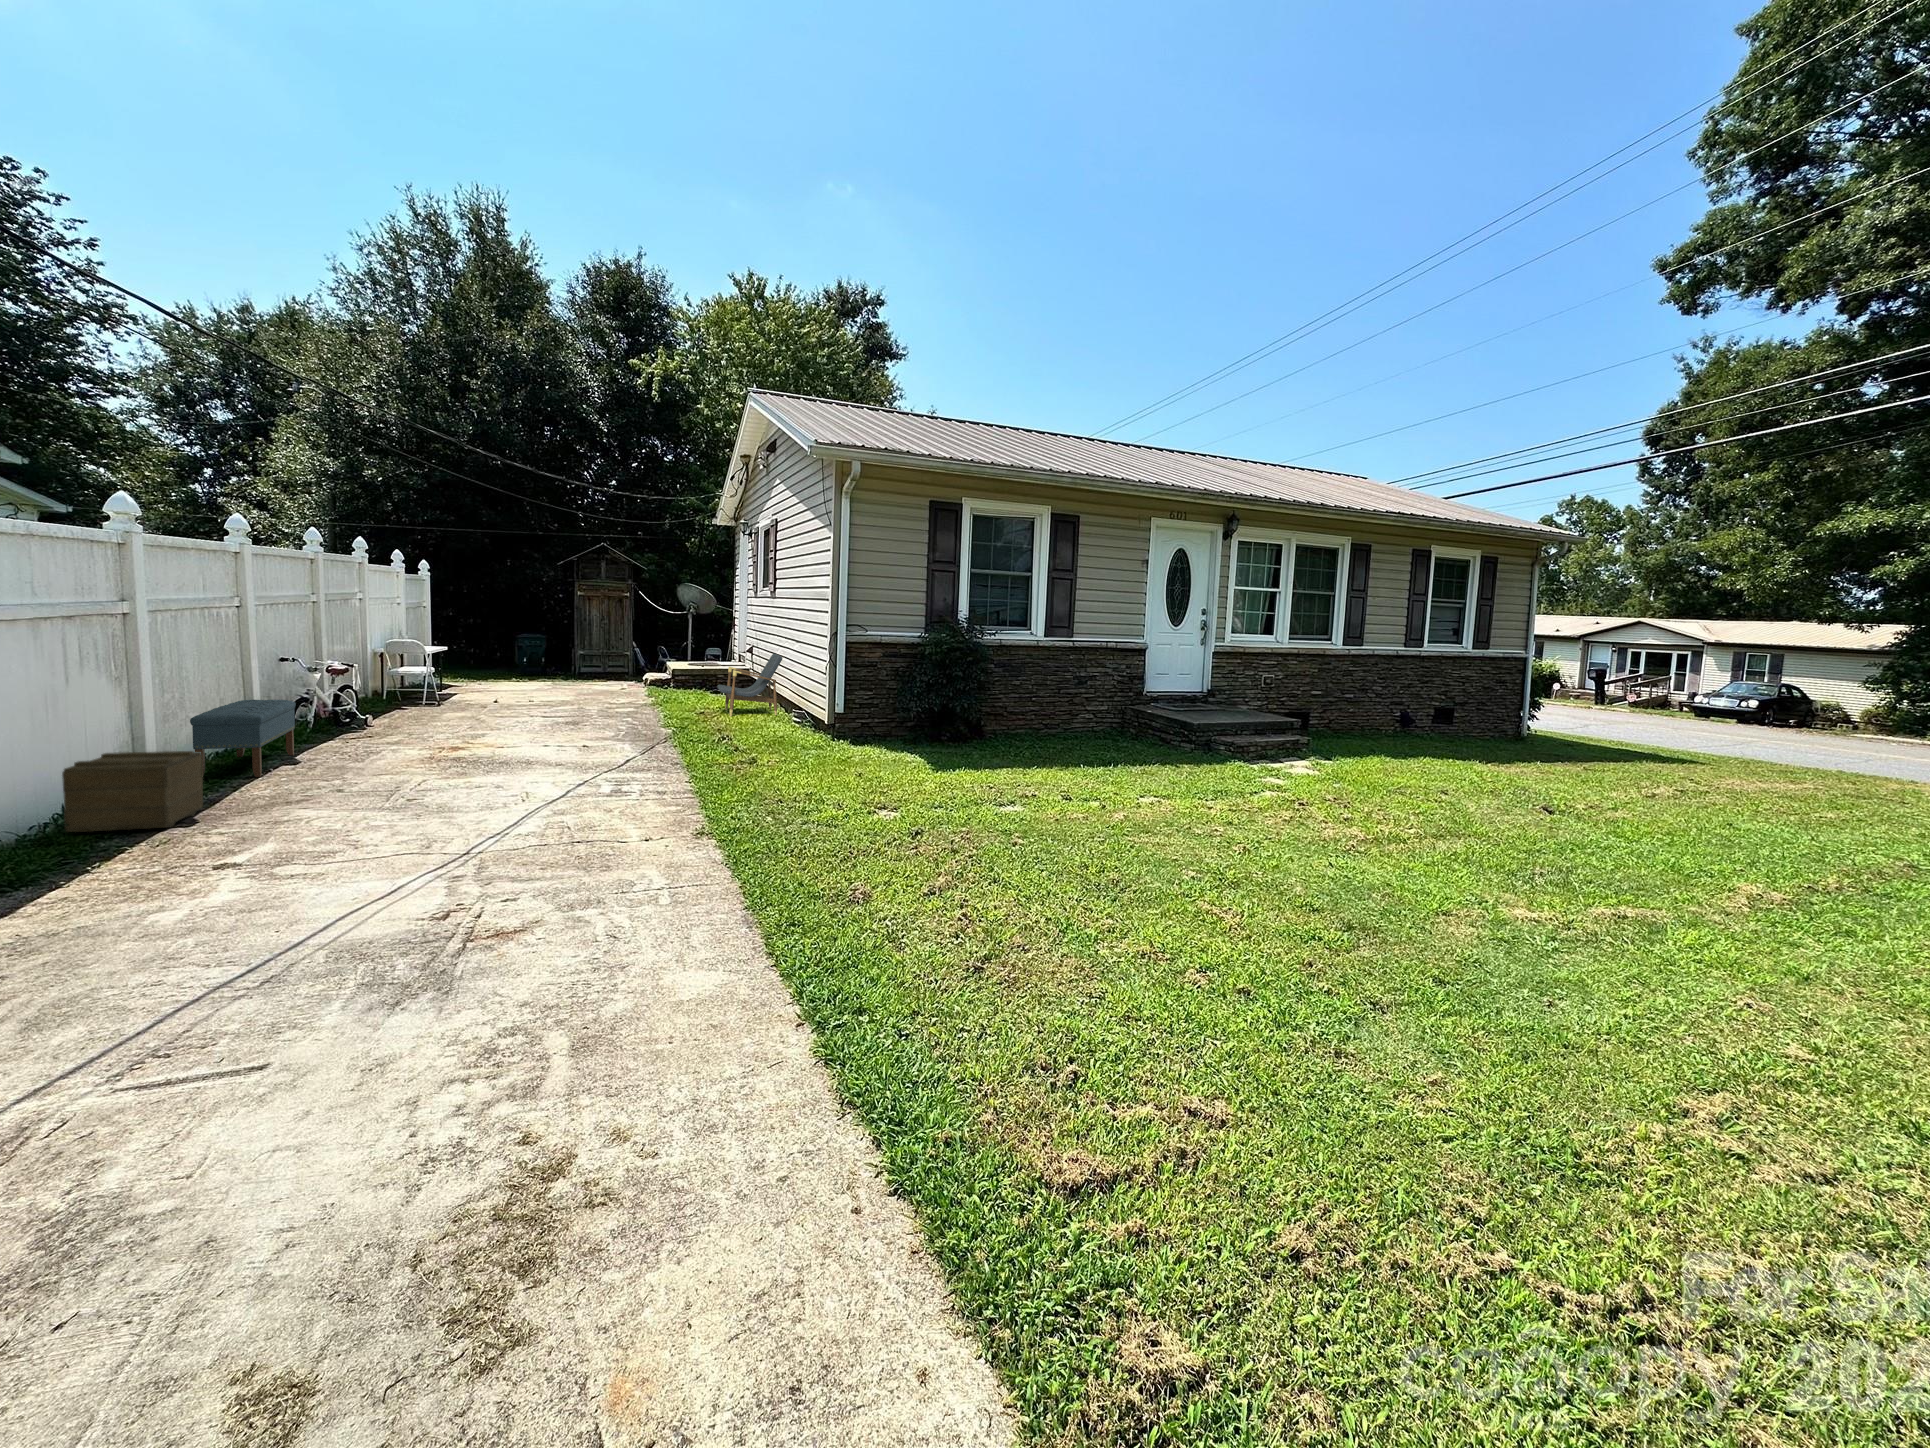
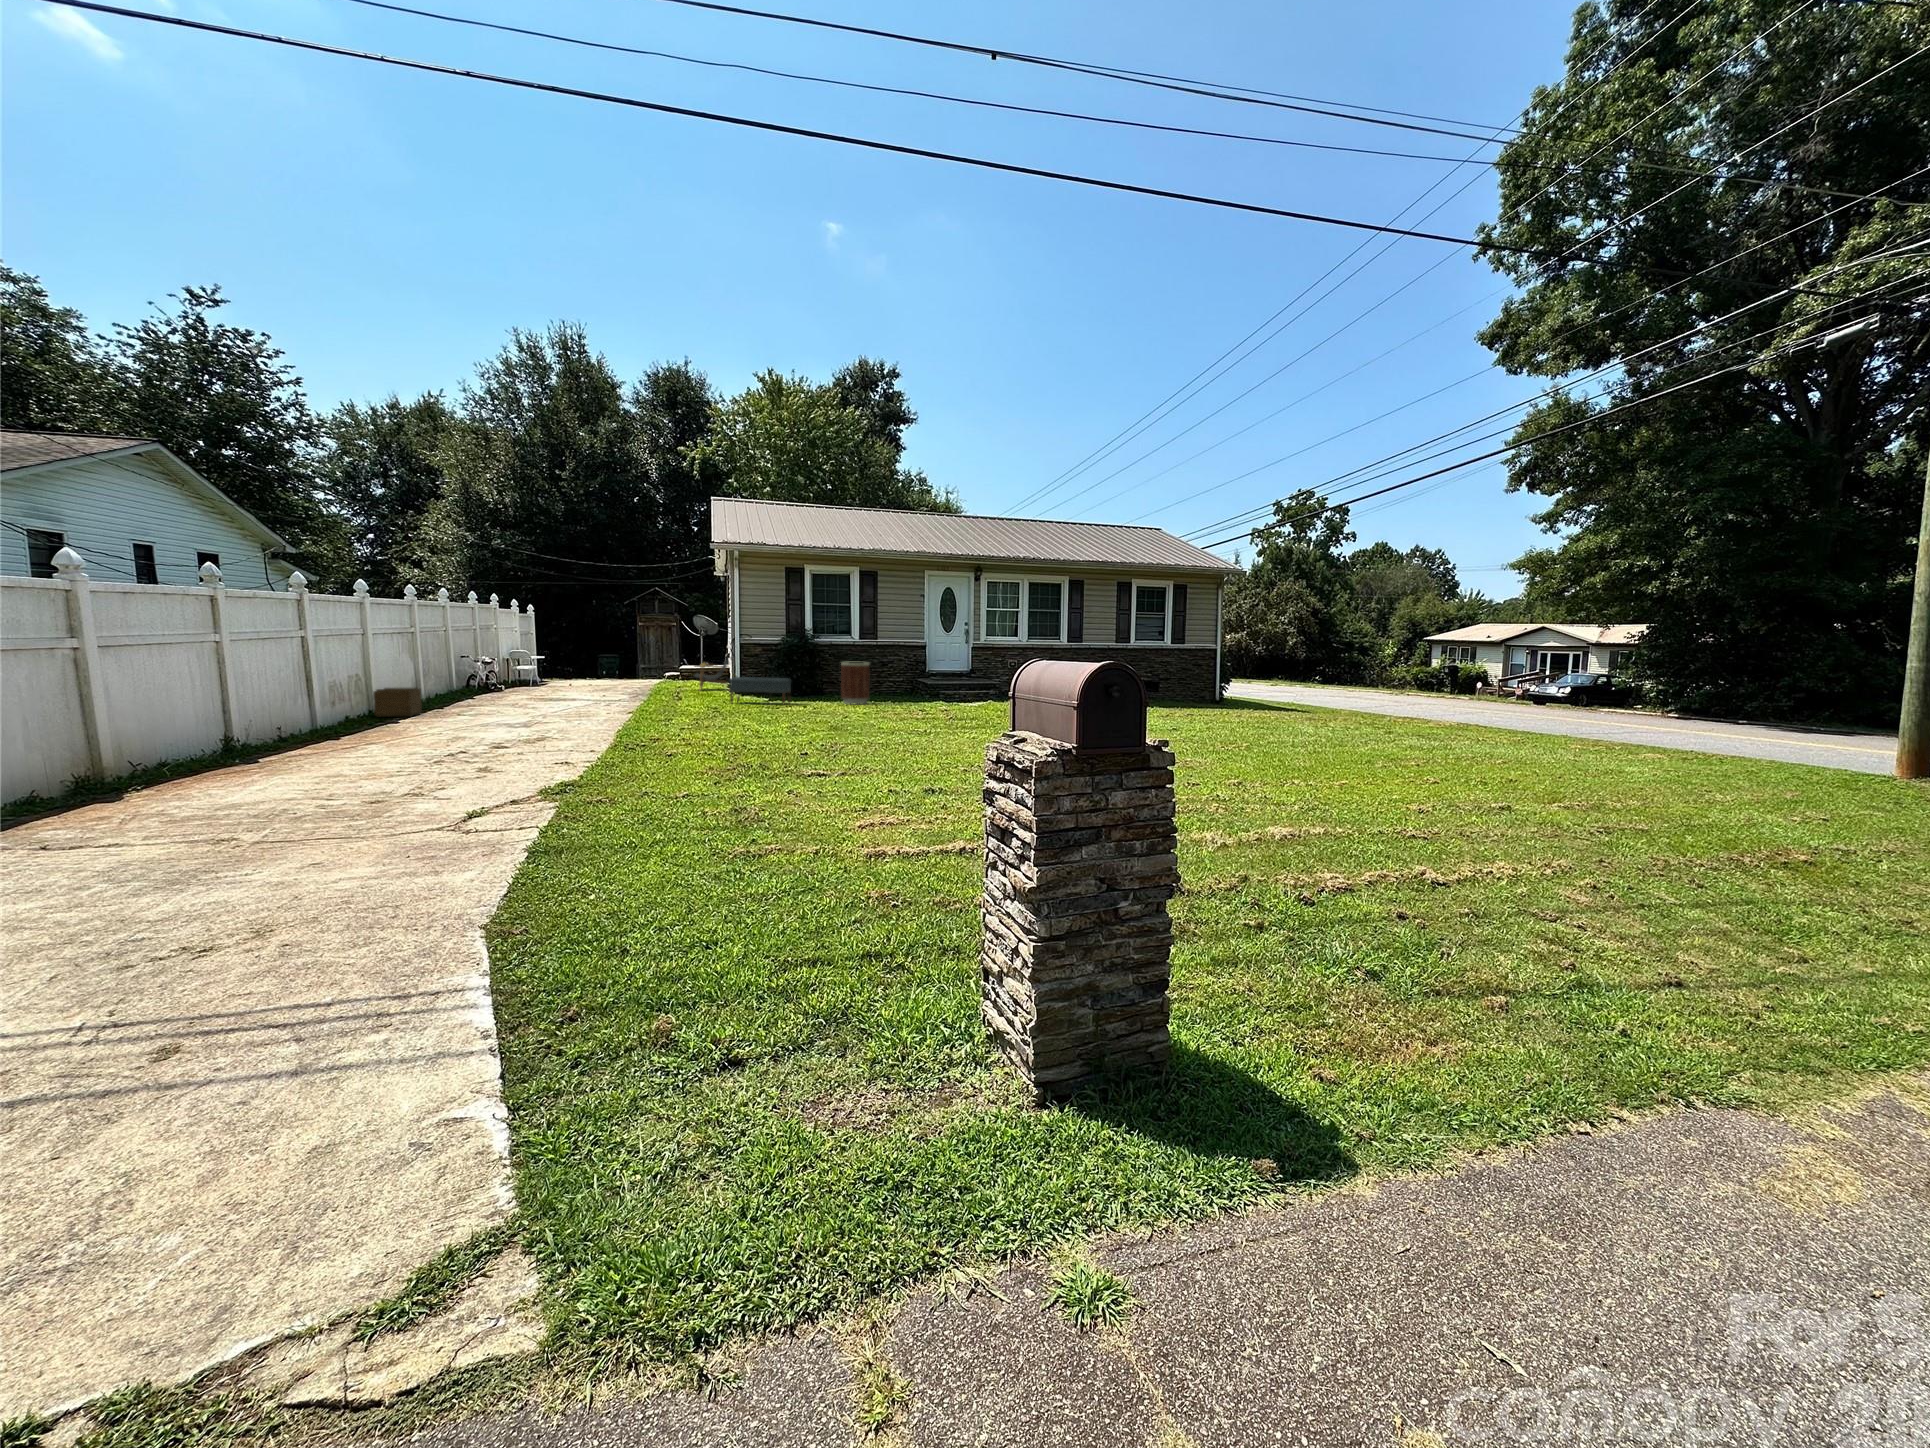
trash can: none [1017,675,1069,753] -> present [841,661,870,704]
bench: present [190,700,296,777] -> present [729,677,791,704]

